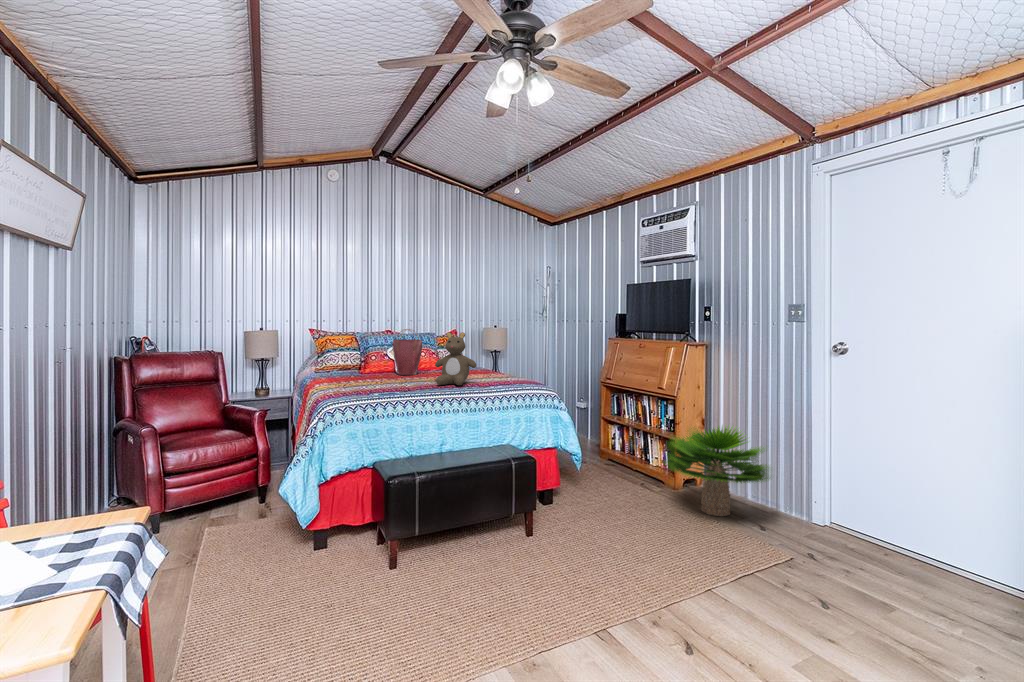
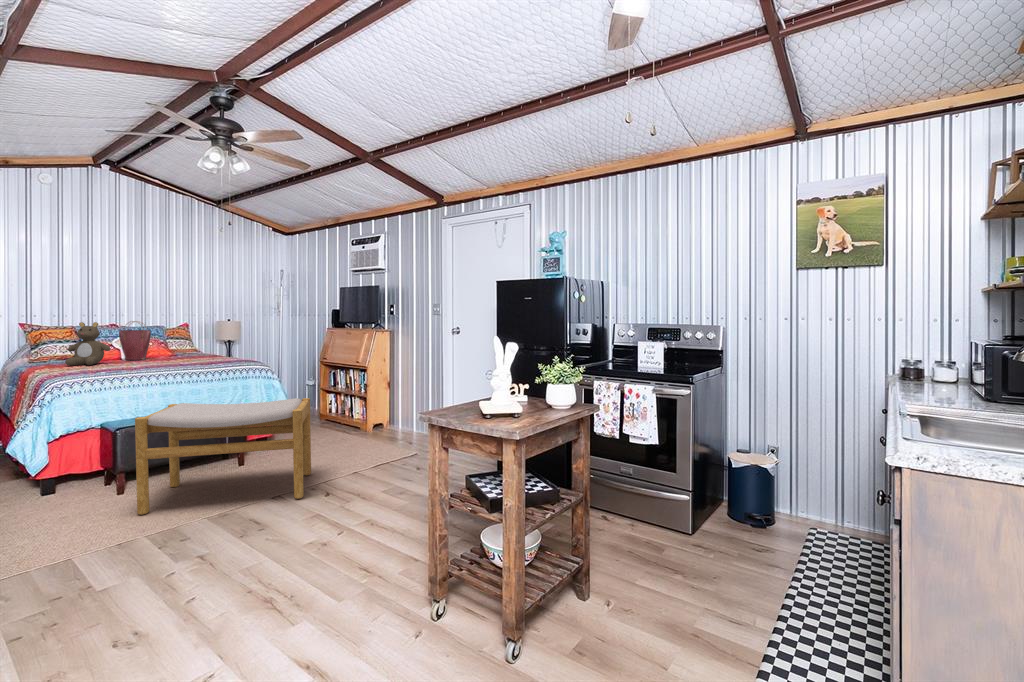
teddy bear: present [435,332,477,385] -> present [65,322,110,365]
potted plant: present [667,426,770,516] -> none [351,382,424,442]
footstool: none [410,449,646,647] -> present [135,398,311,515]

